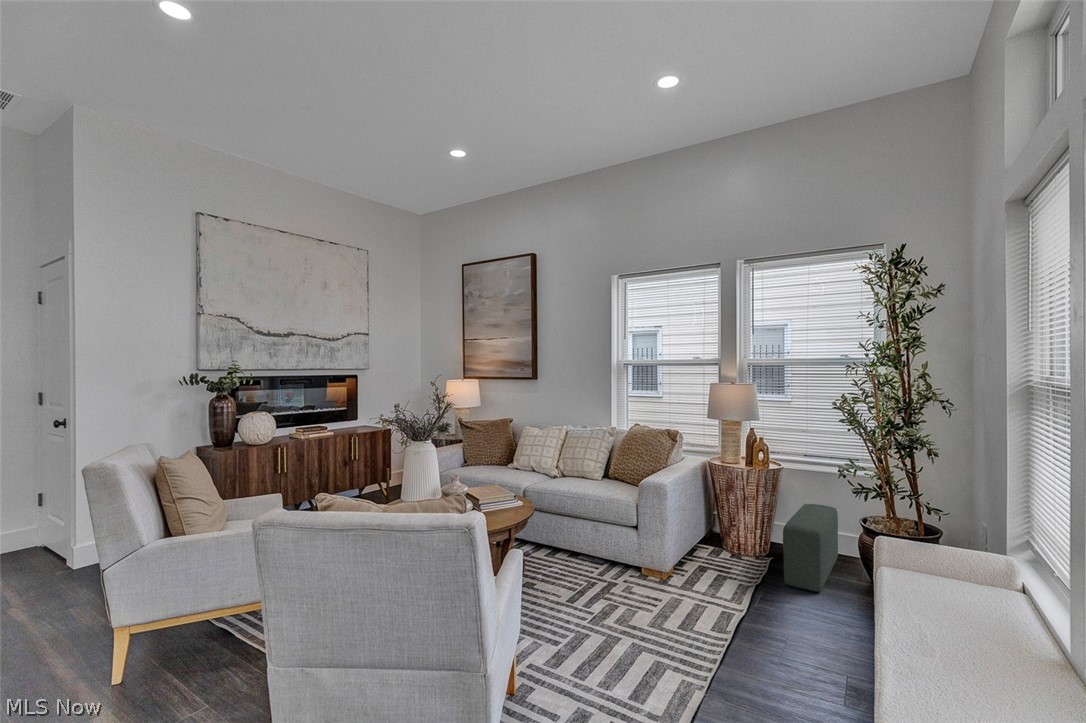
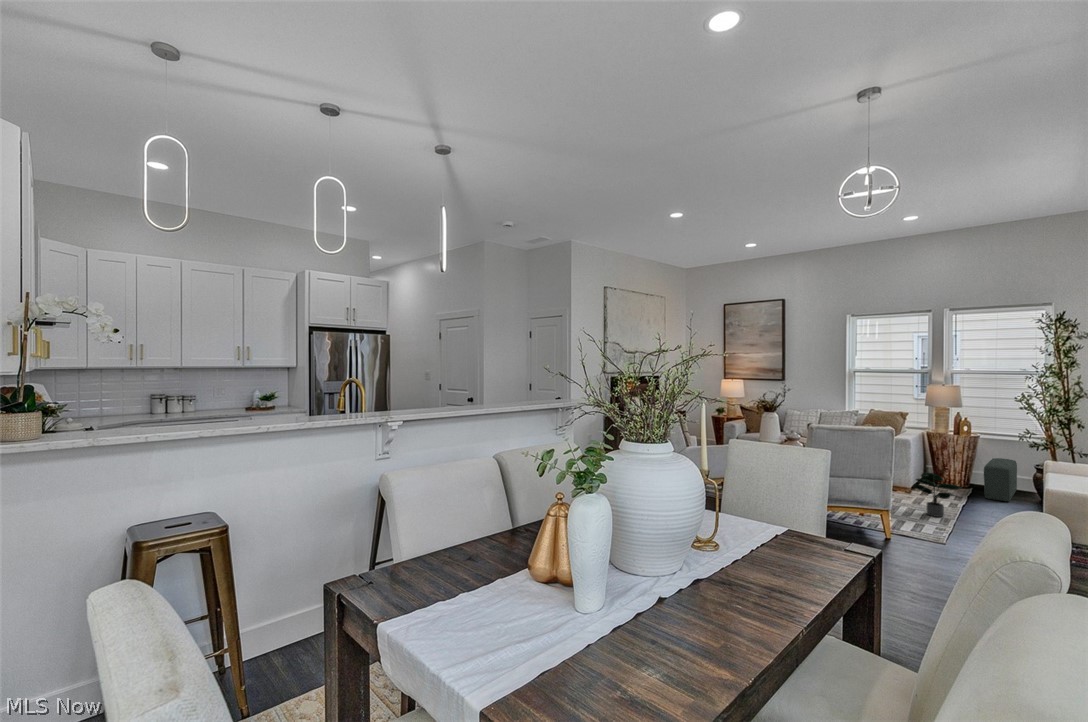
potted plant: none [635,558,719,661] -> present [914,473,962,517]

